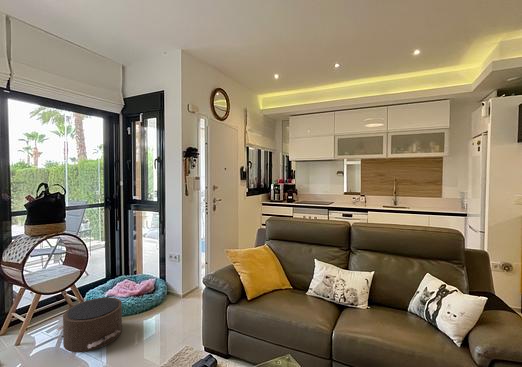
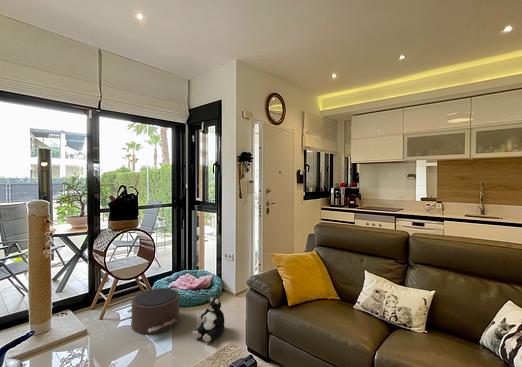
plush toy: none [142,300,177,349] -> present [192,297,225,342]

